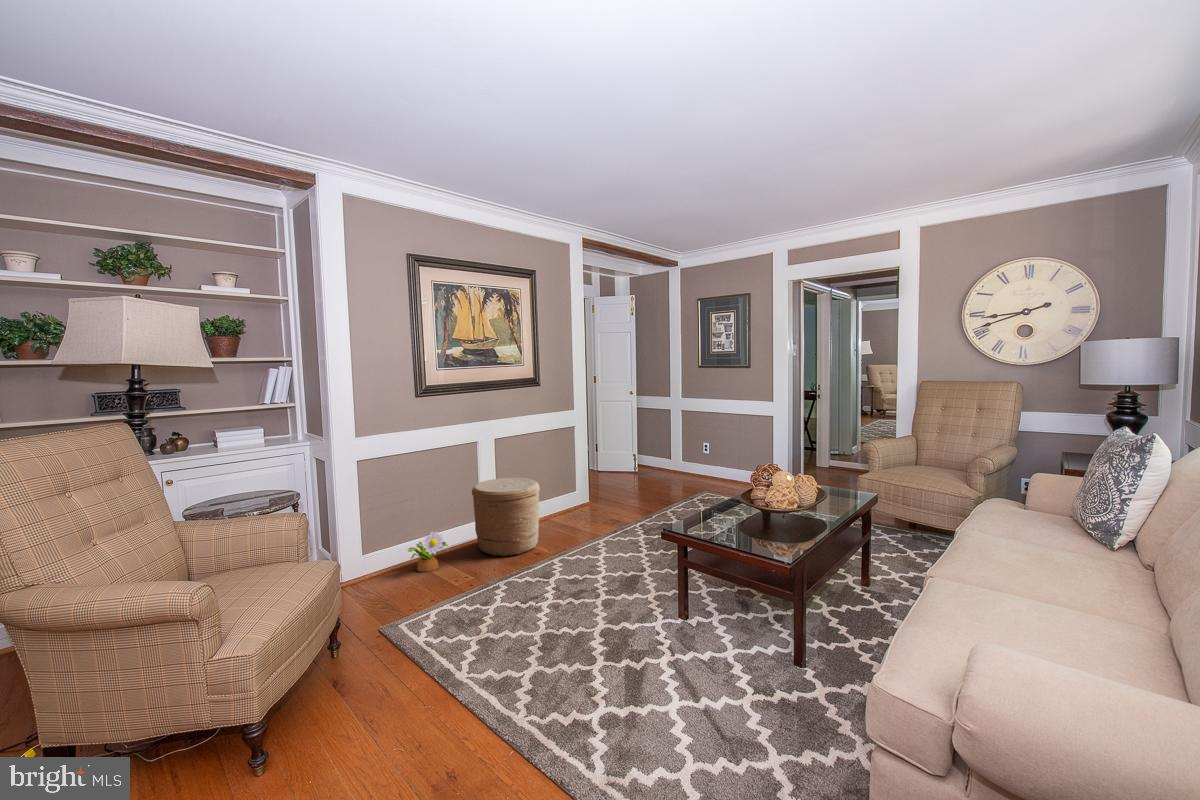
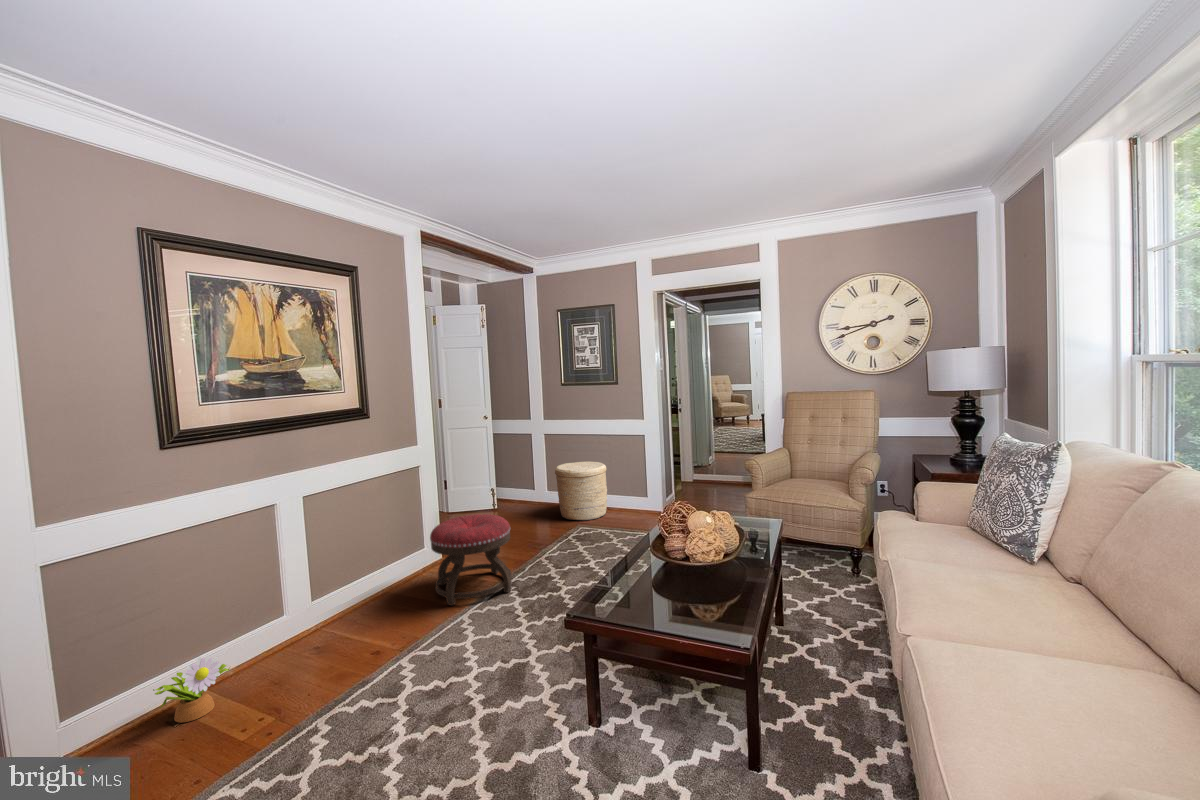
ottoman: none [580,467,642,533] -> present [430,514,512,606]
woven basket: present [472,478,540,556] -> present [555,462,607,520]

